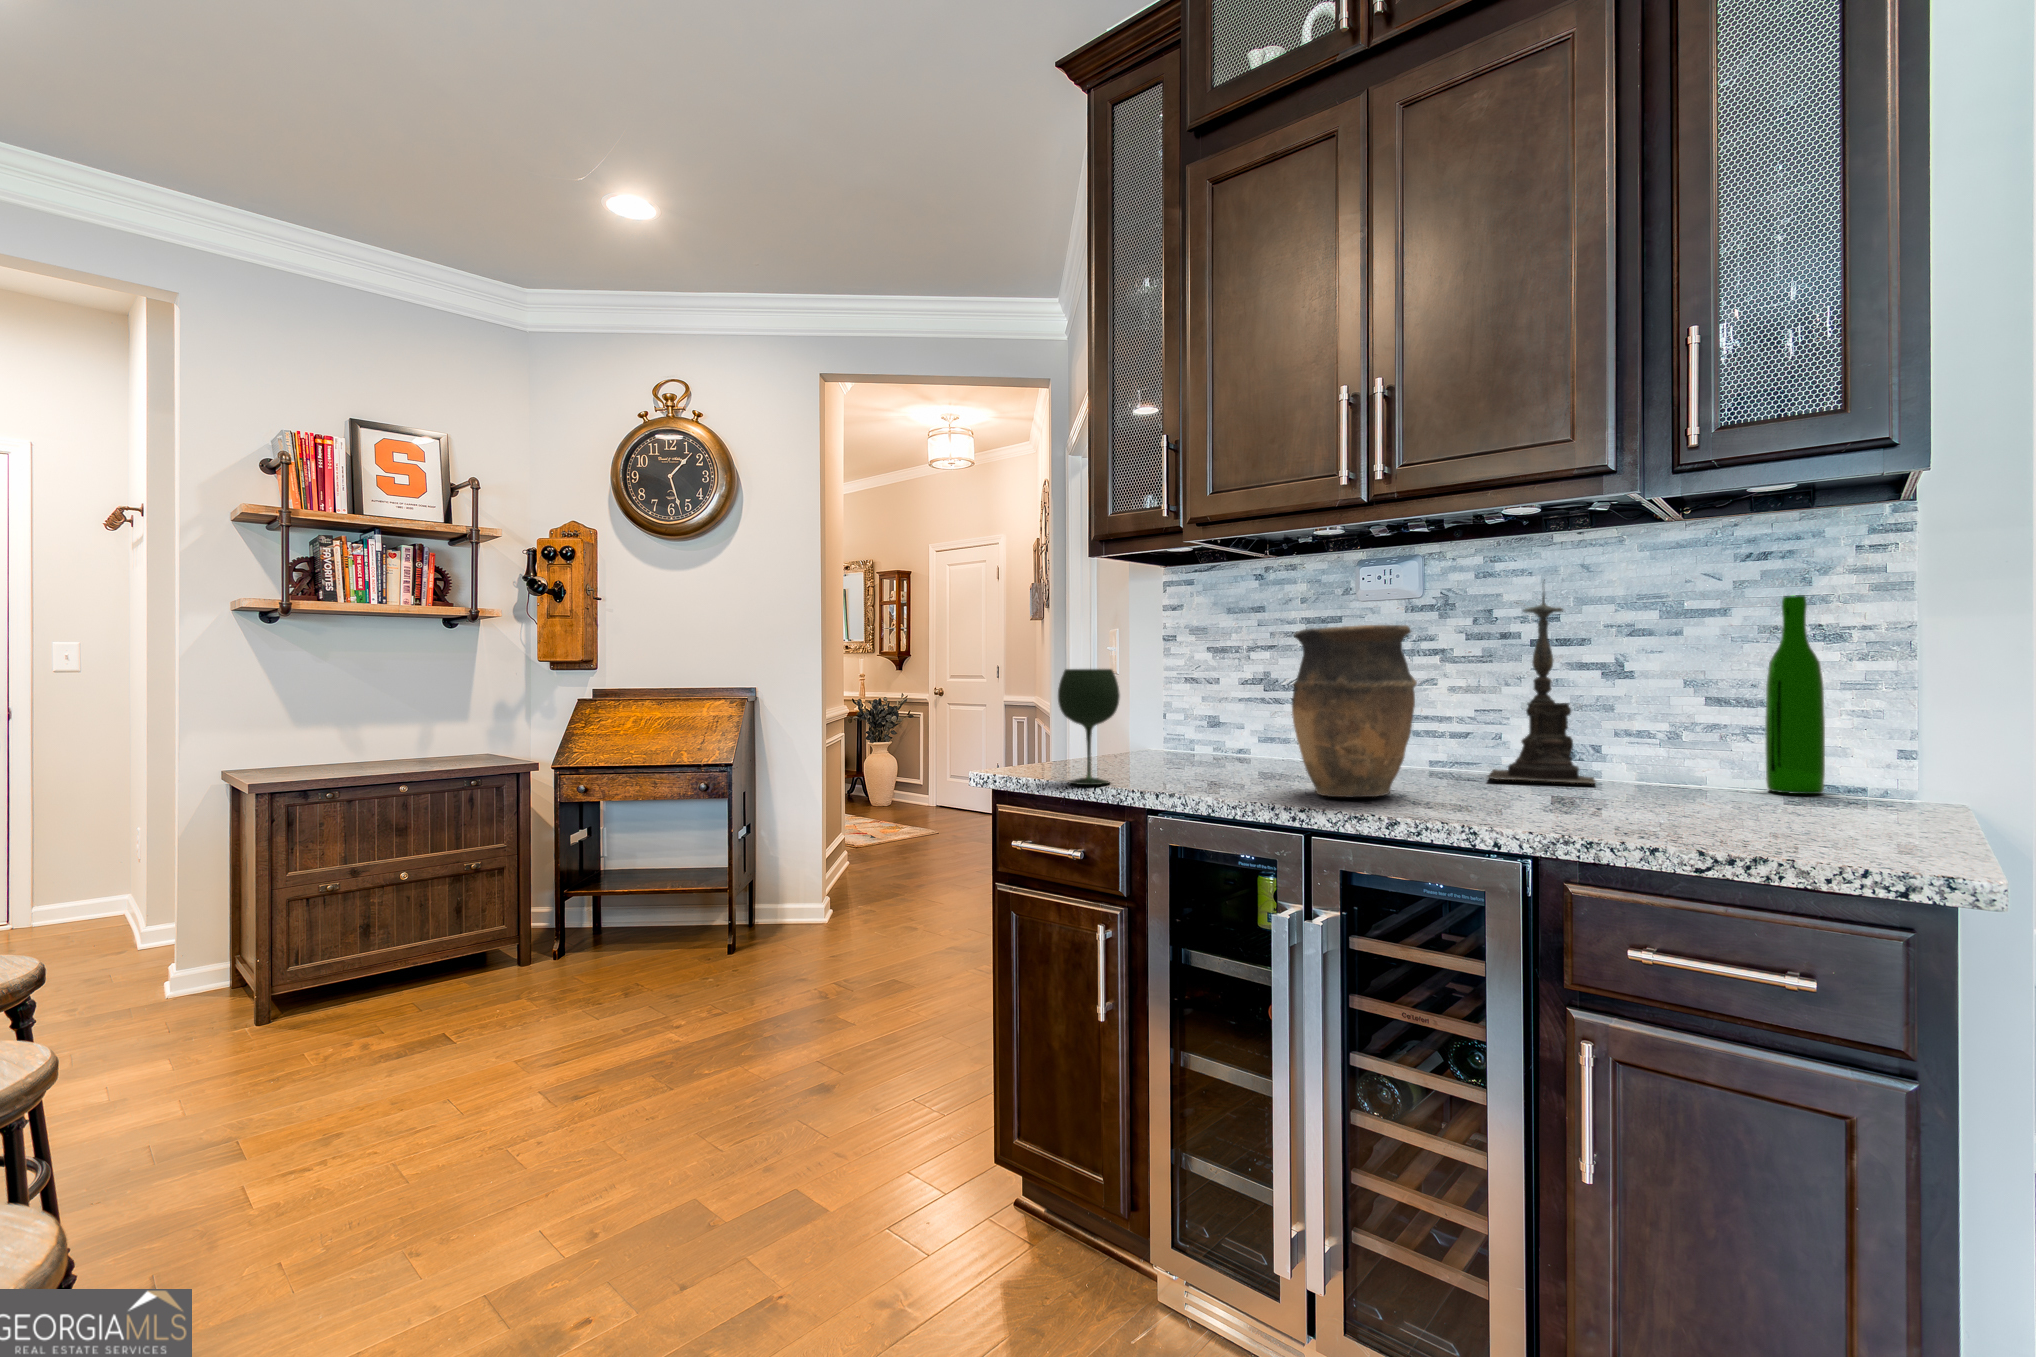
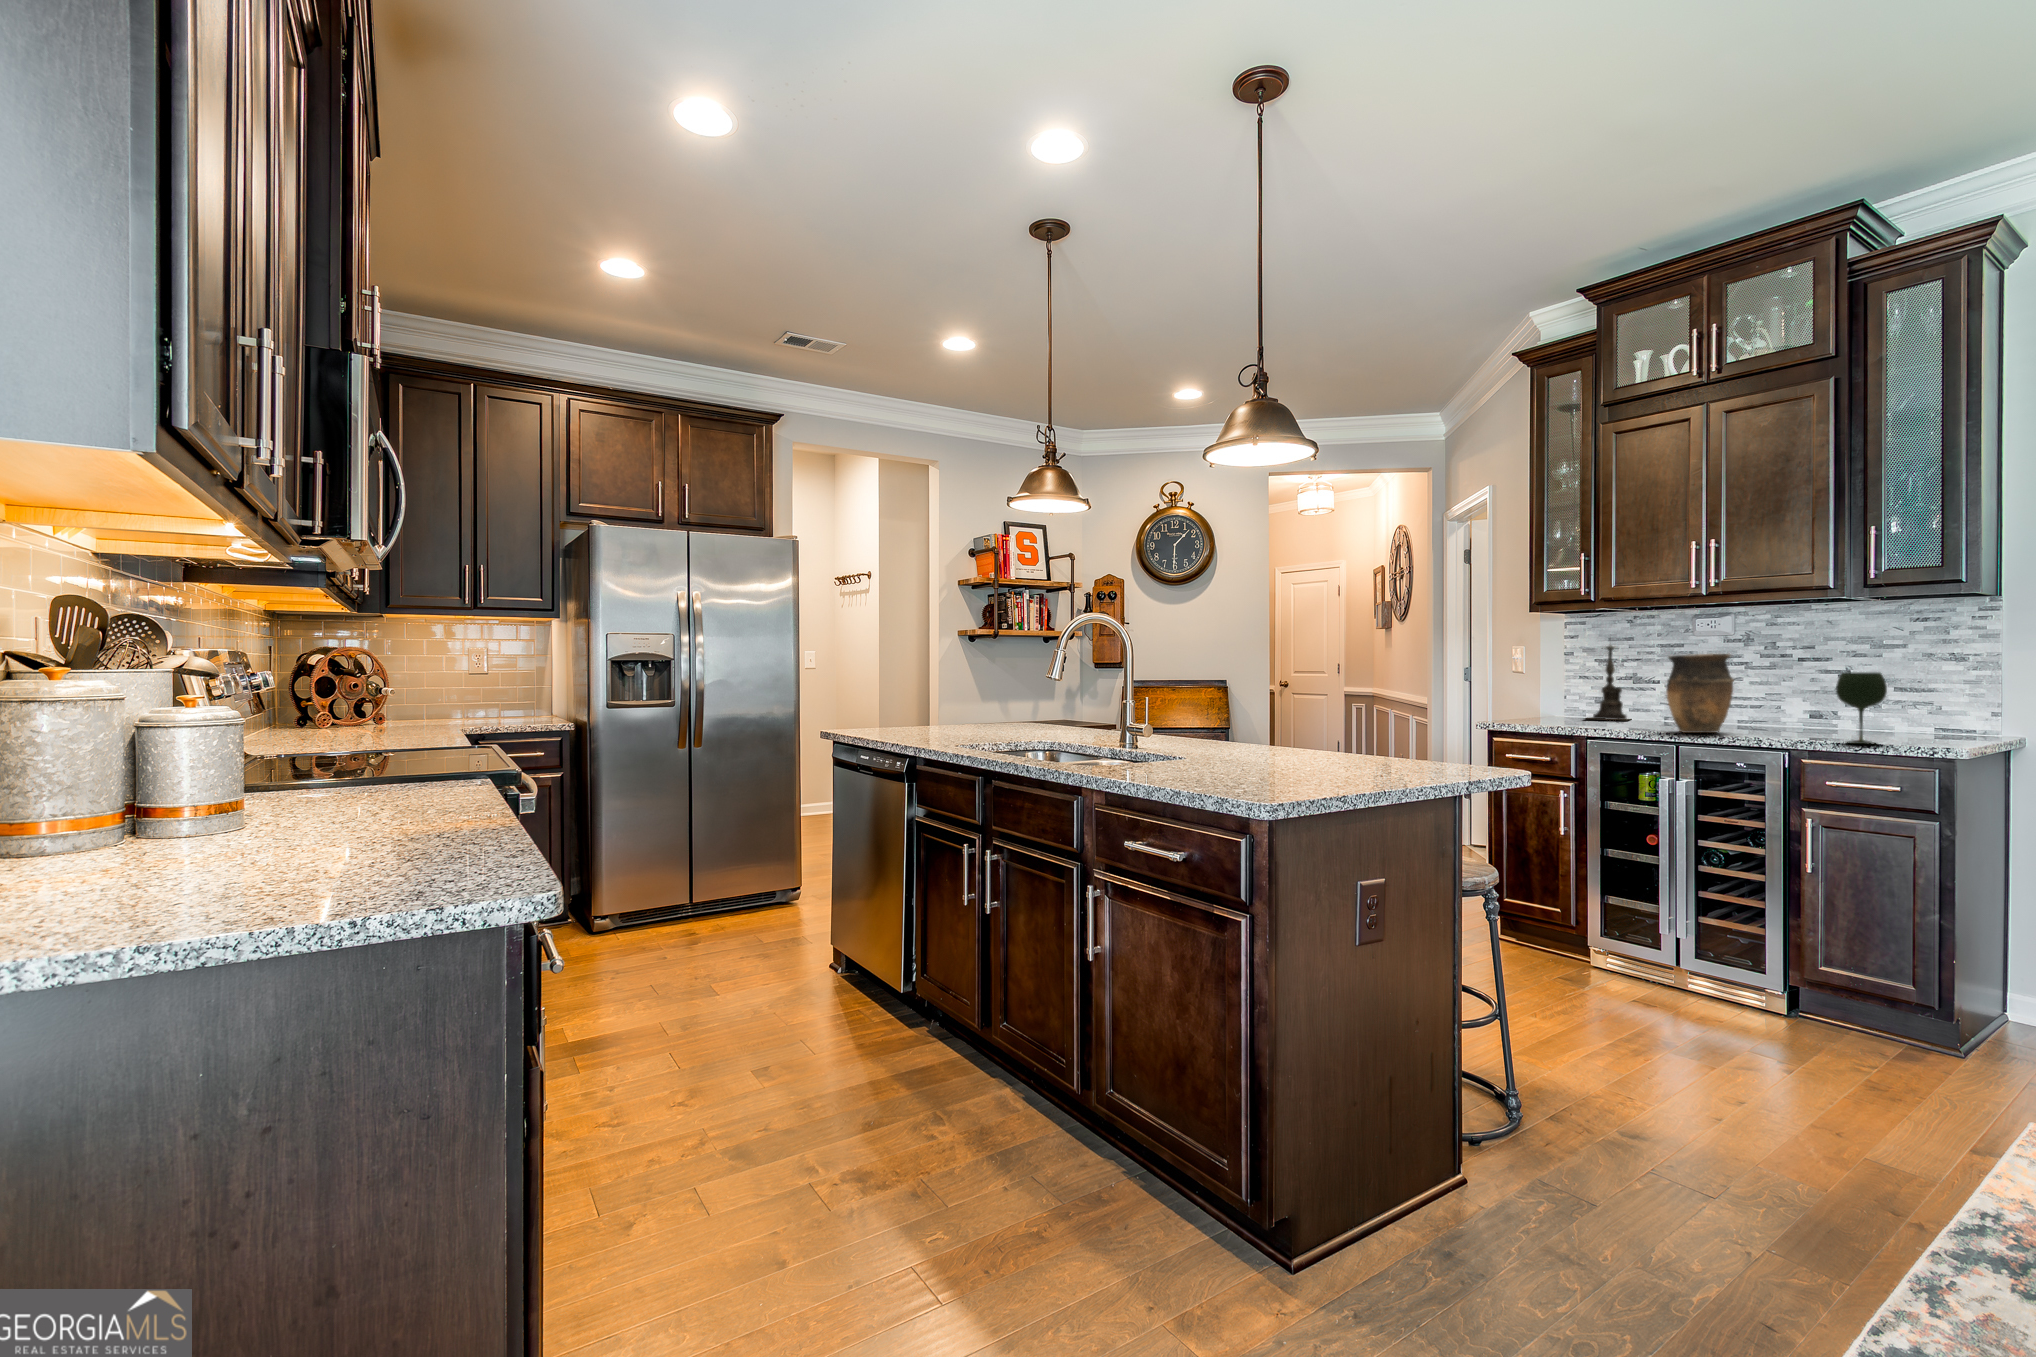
candle holder: present [1488,580,1595,784] -> present [1587,645,1627,720]
wine bottle: present [1765,595,1825,794] -> none [1922,640,1952,733]
wine glass: present [1058,669,1120,785] -> present [1836,672,1887,744]

